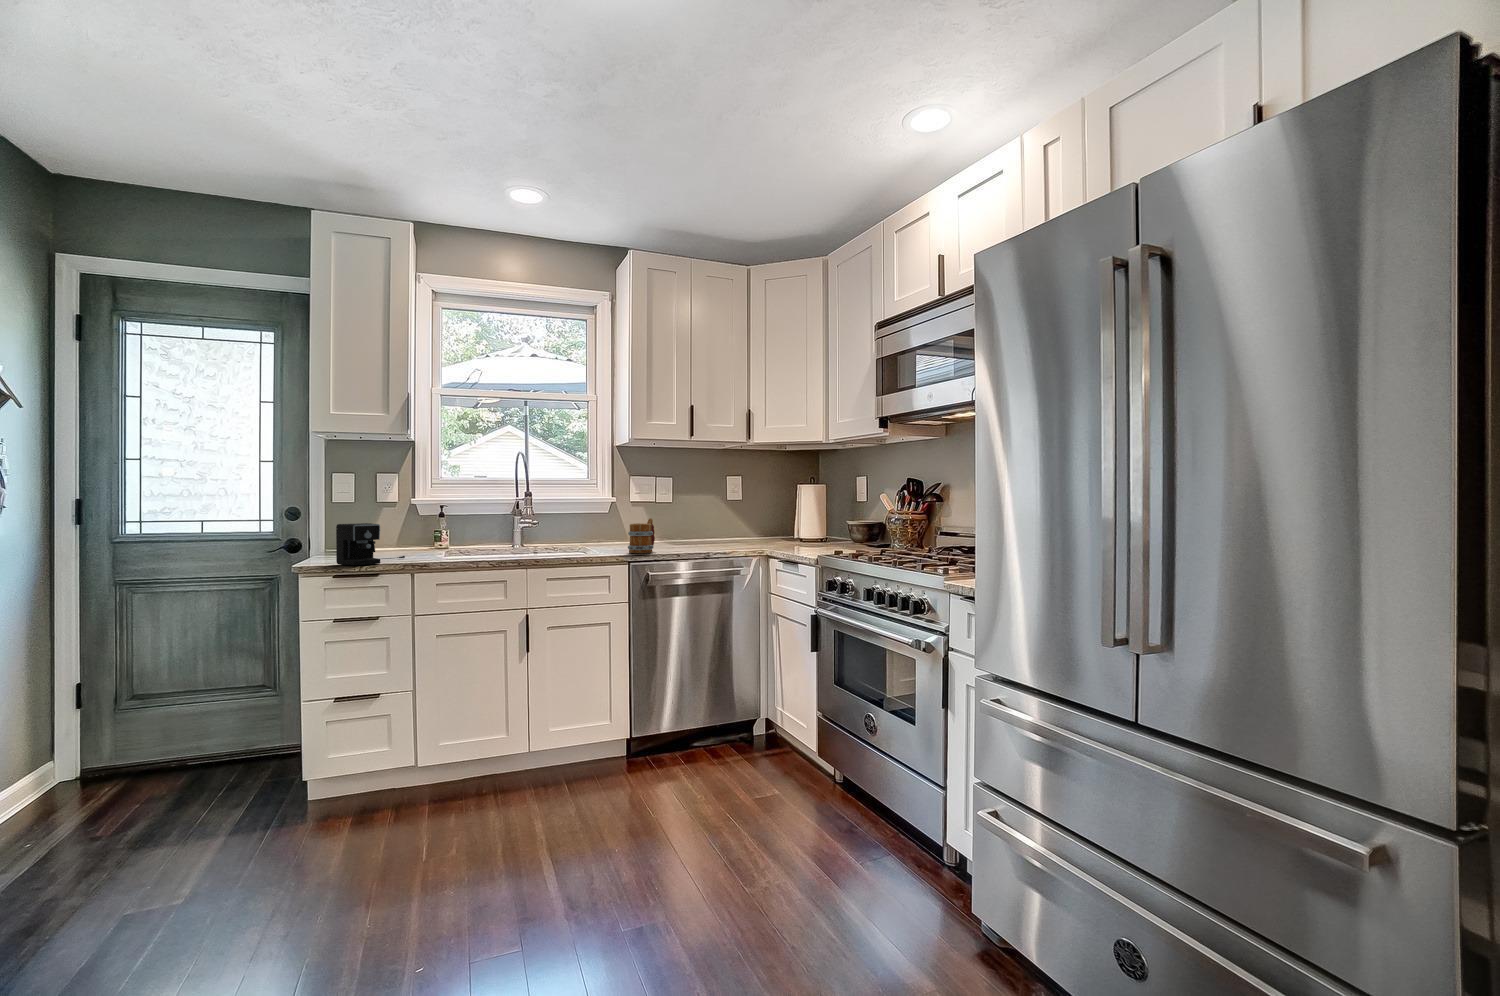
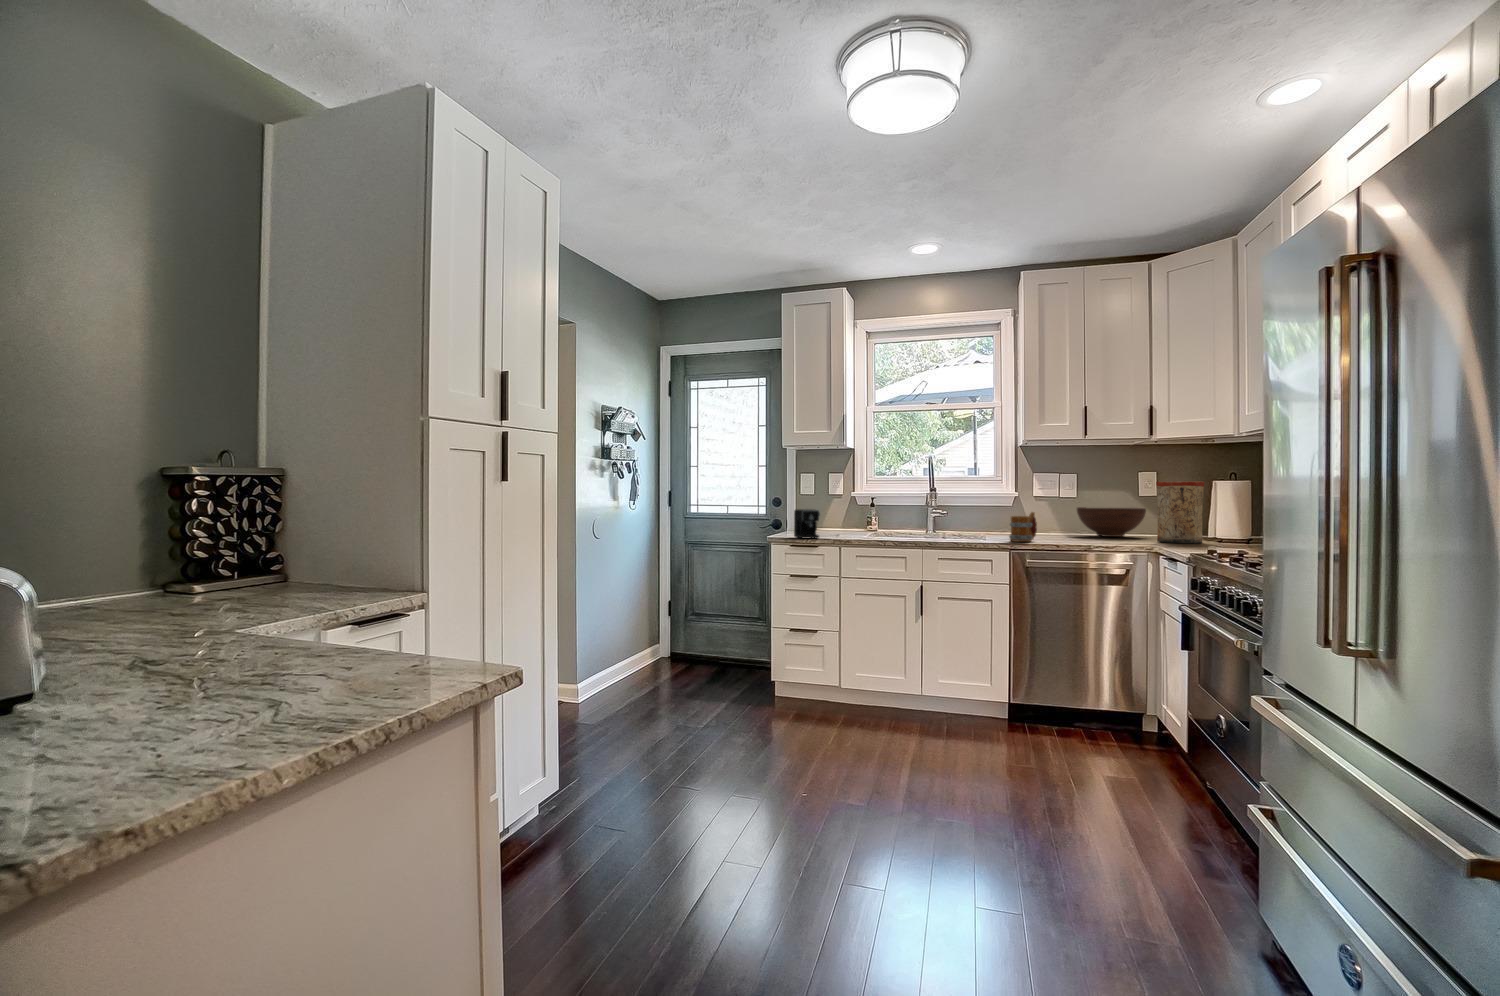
vase: none [758,485,796,545] -> present [1156,481,1205,543]
fruit bowl: none [673,511,737,541] -> present [1077,507,1146,537]

